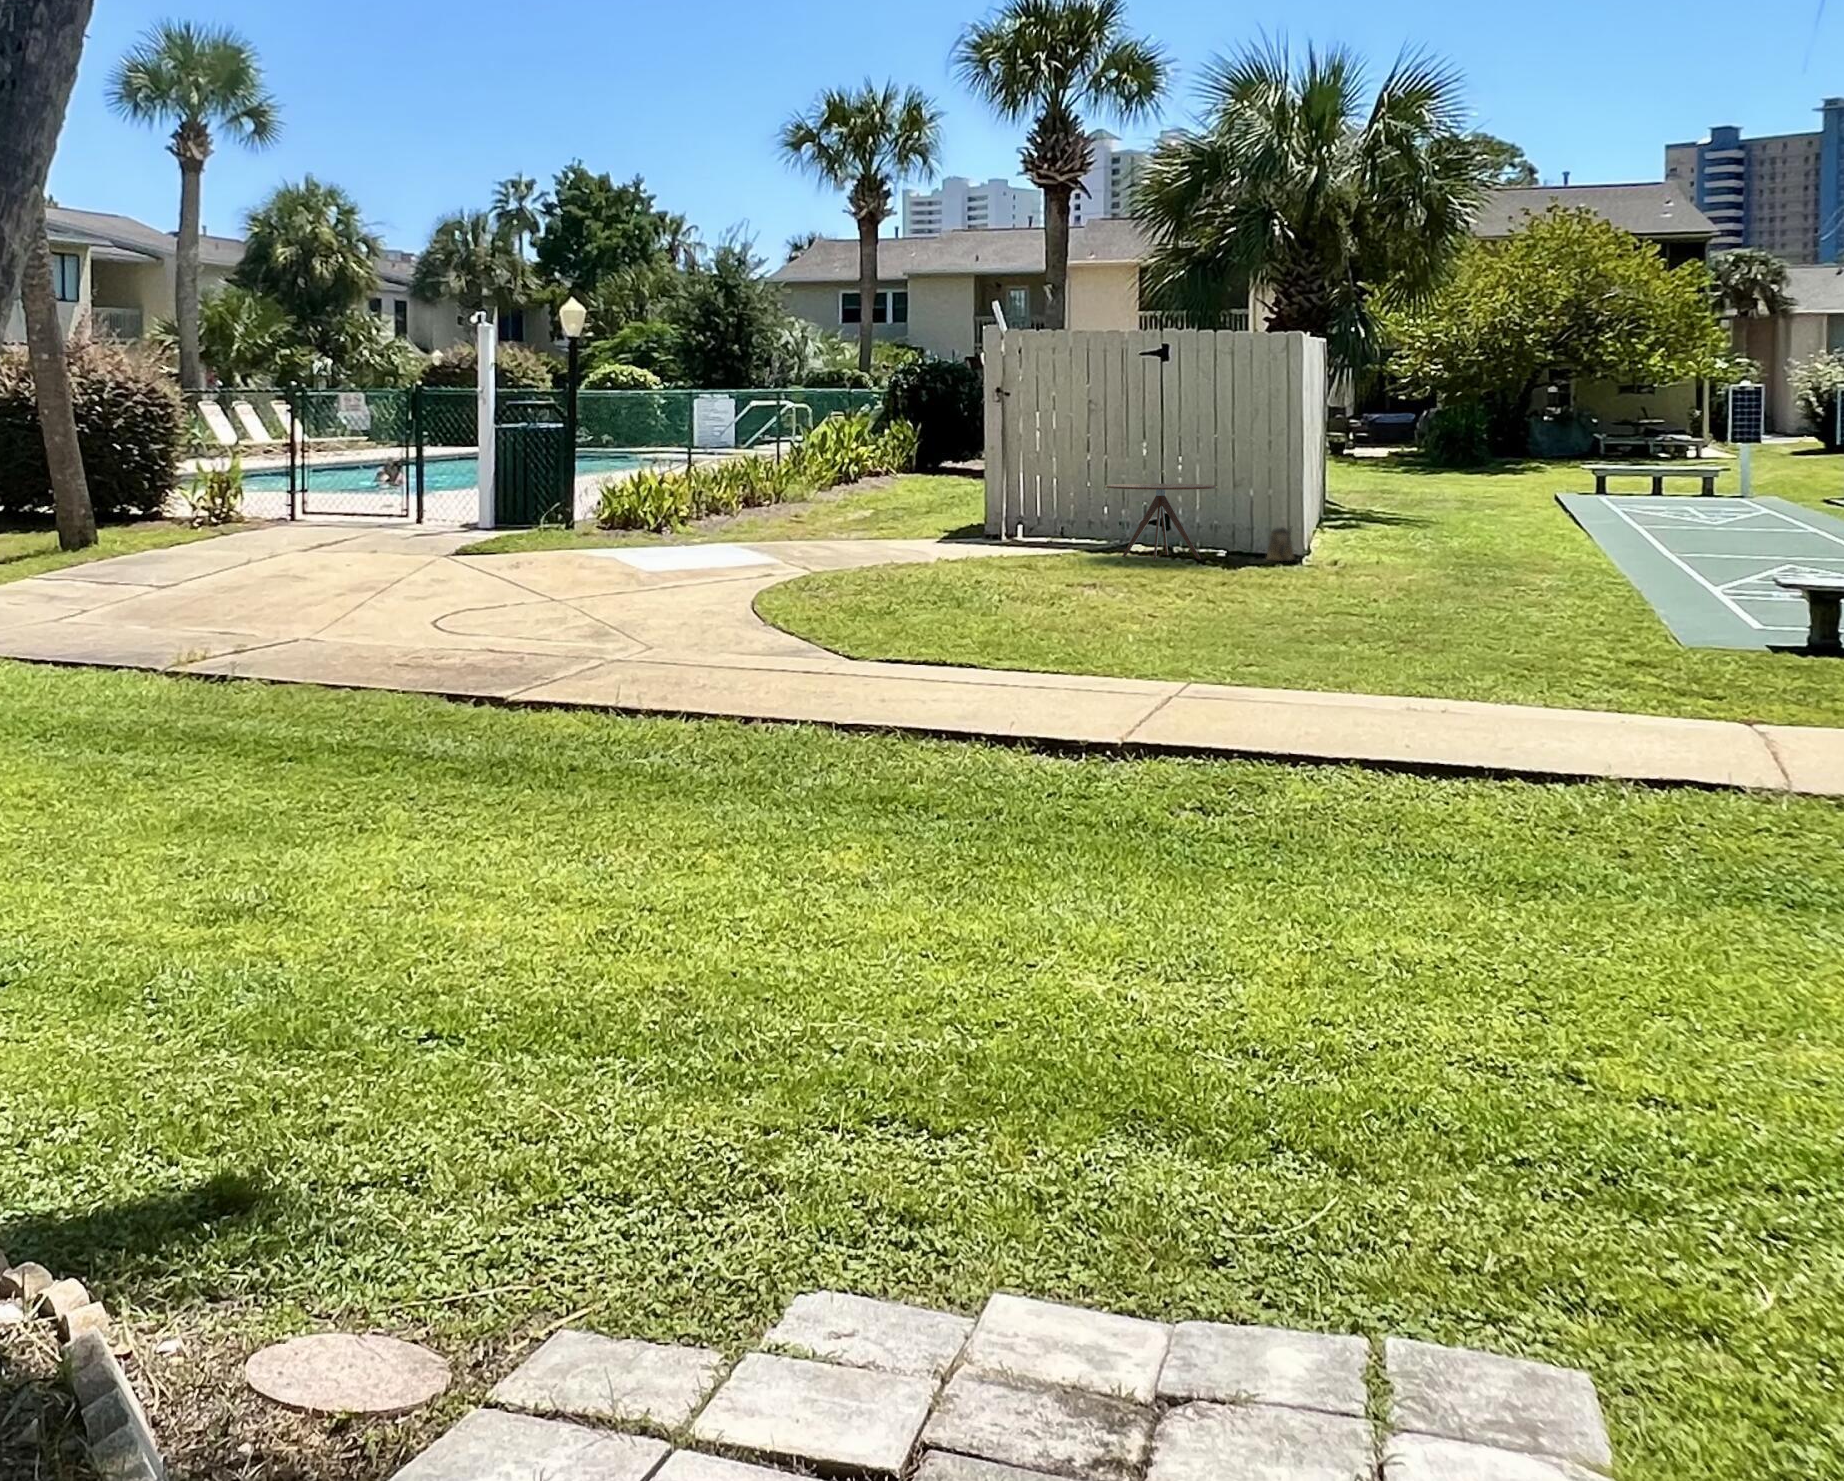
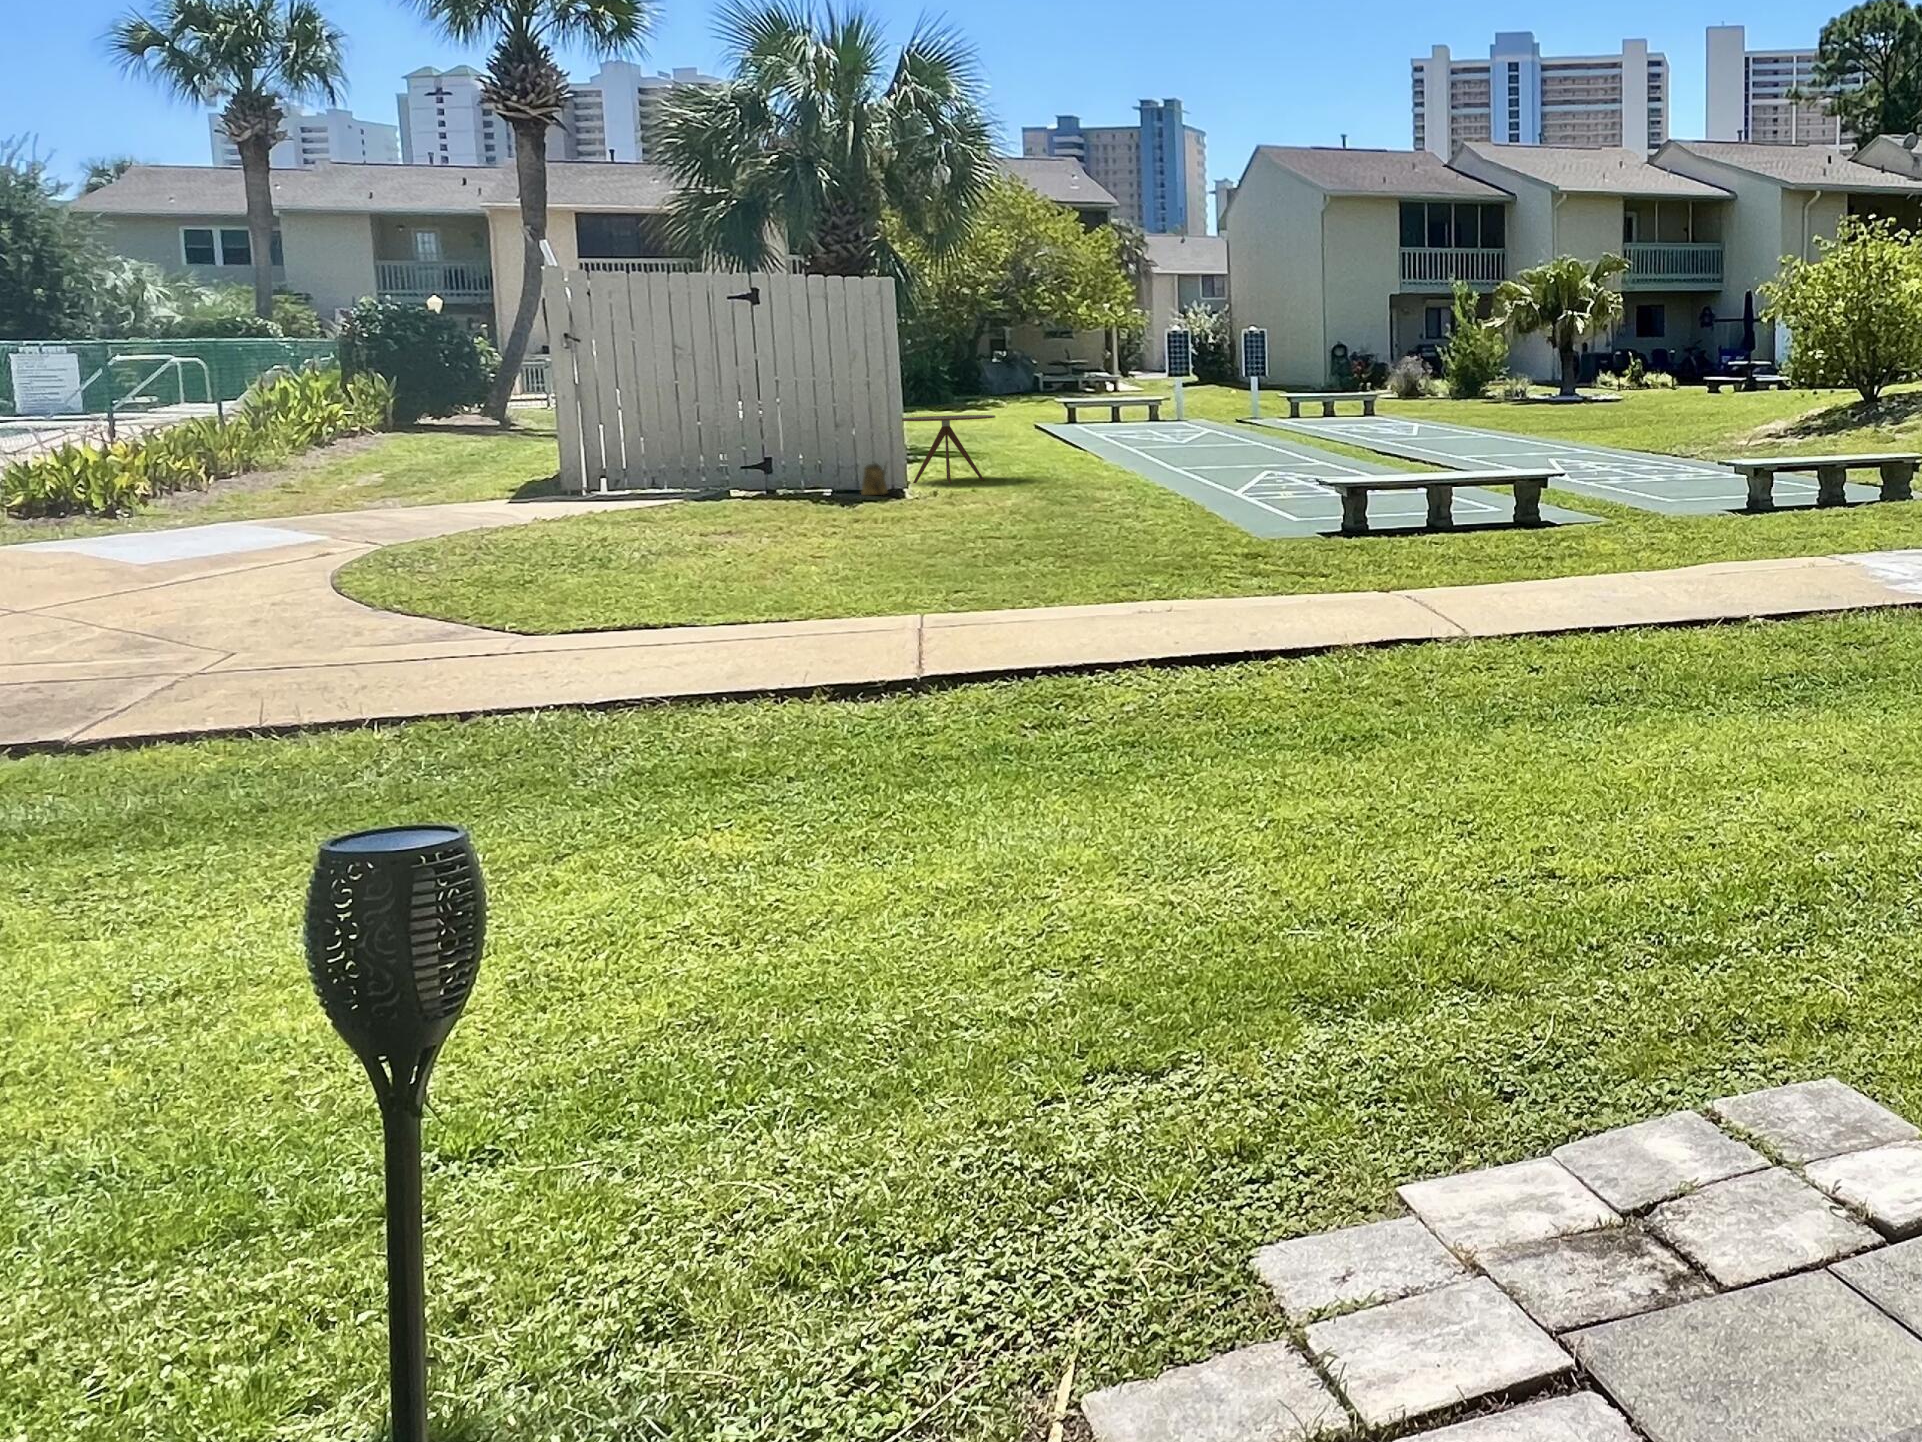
round table: present [1105,484,1217,561] -> present [902,415,996,484]

